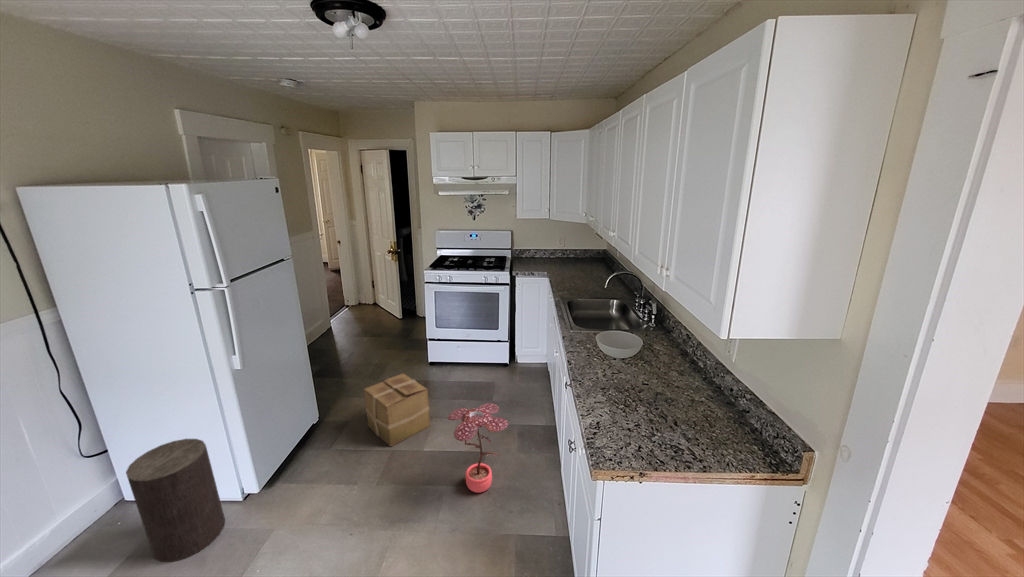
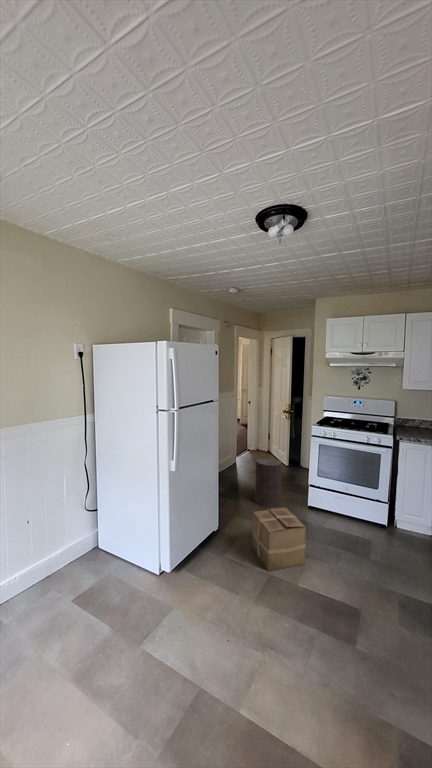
potted plant: present [447,403,509,493] -> none [325,554,395,659]
stool: present [126,439,225,562] -> present [255,457,282,507]

